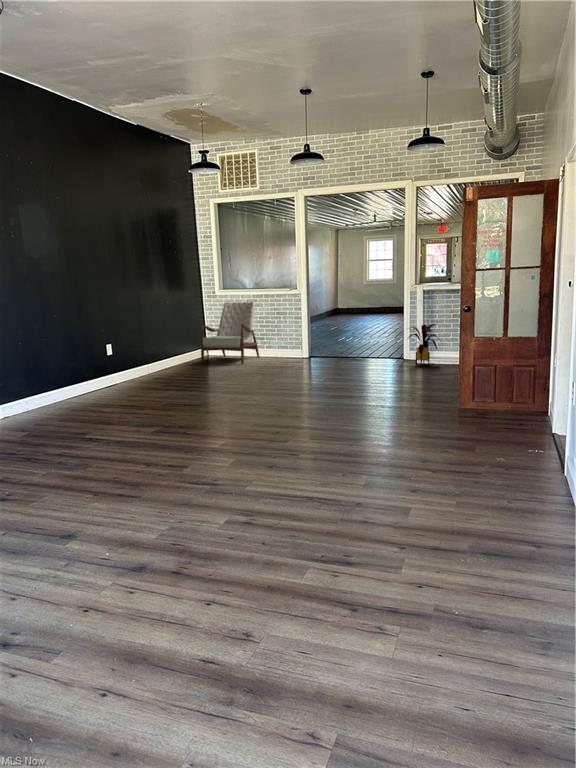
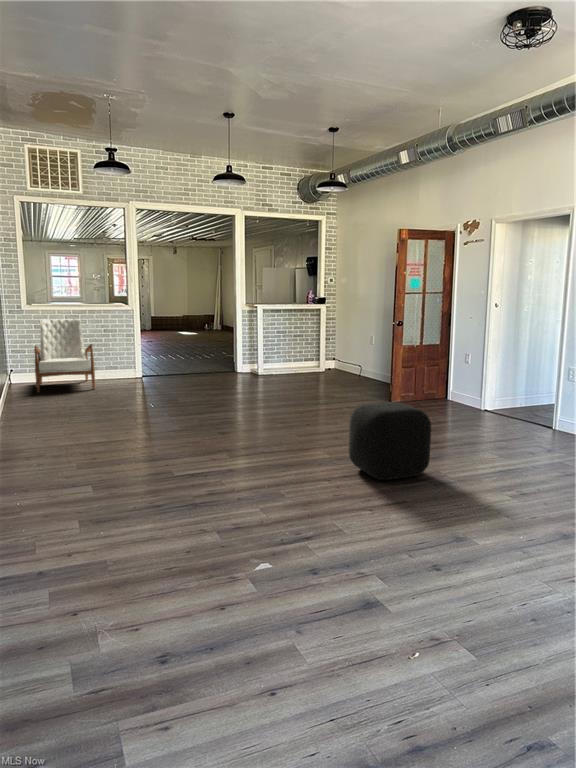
house plant: present [408,324,440,366] -> none [253,338,286,377]
ottoman: none [170,393,255,473] -> present [349,402,431,480]

